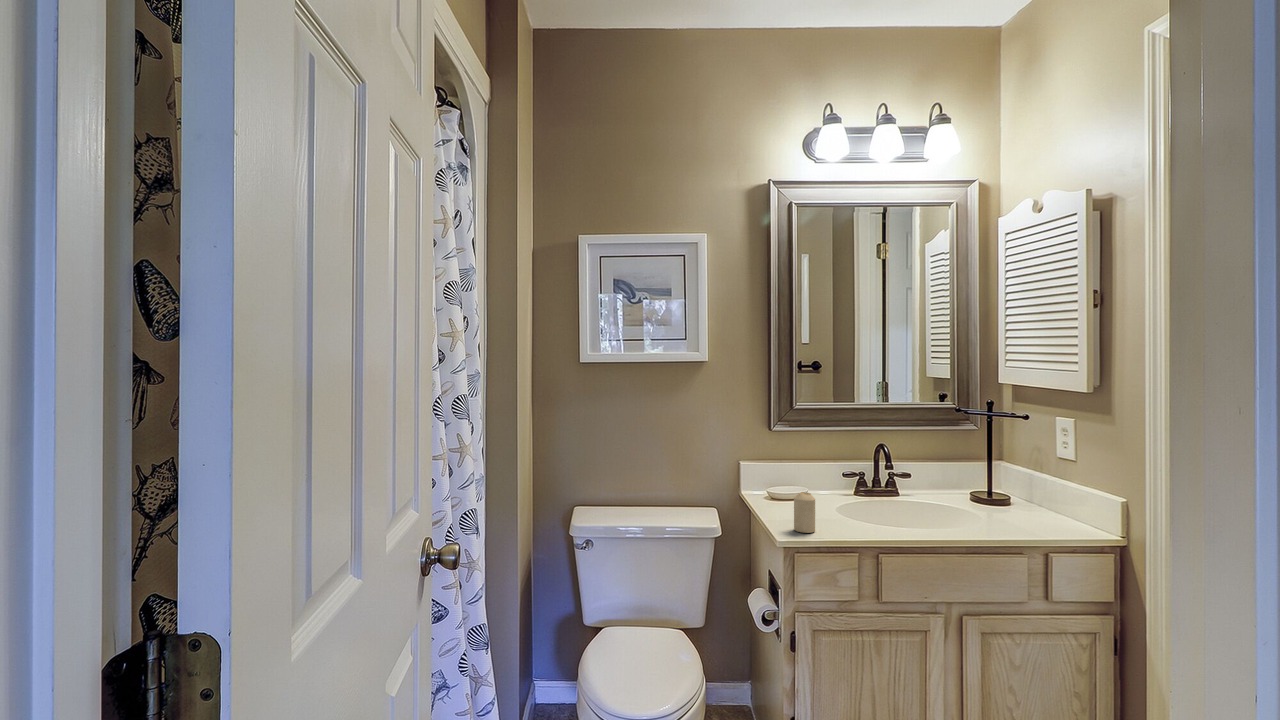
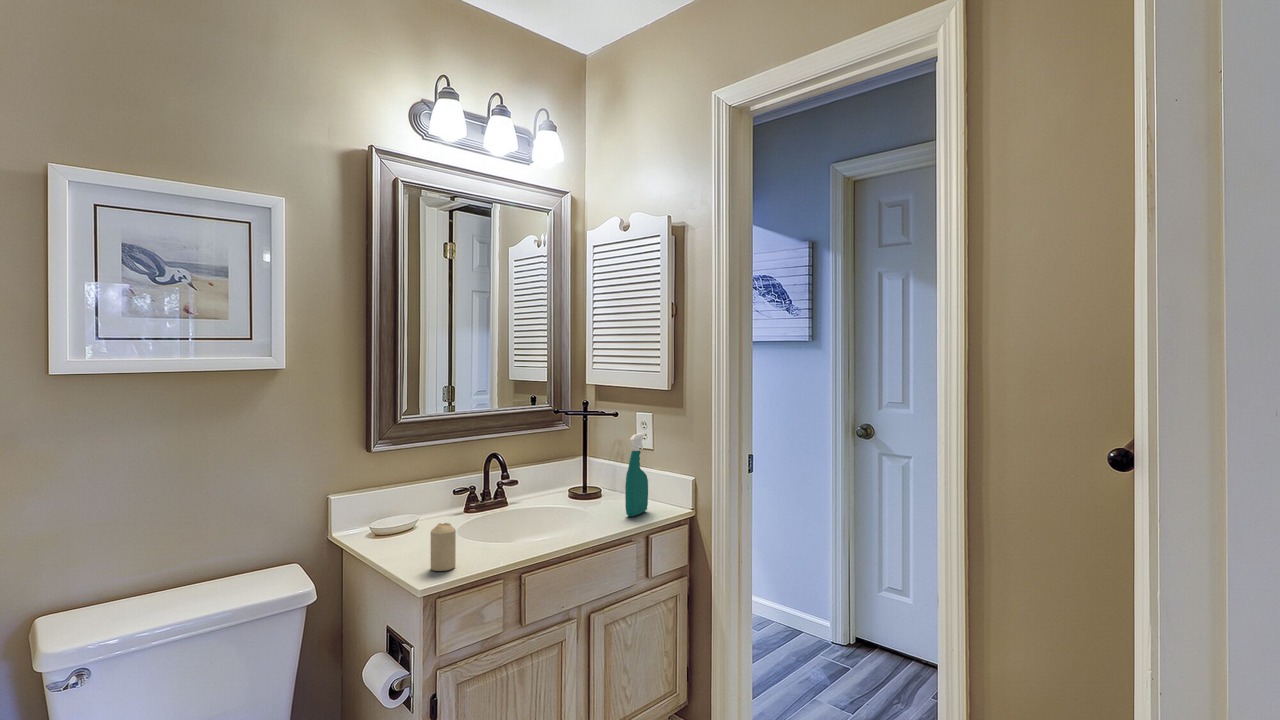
spray bottle: none [1023,436,1060,529] -> present [625,433,648,516]

